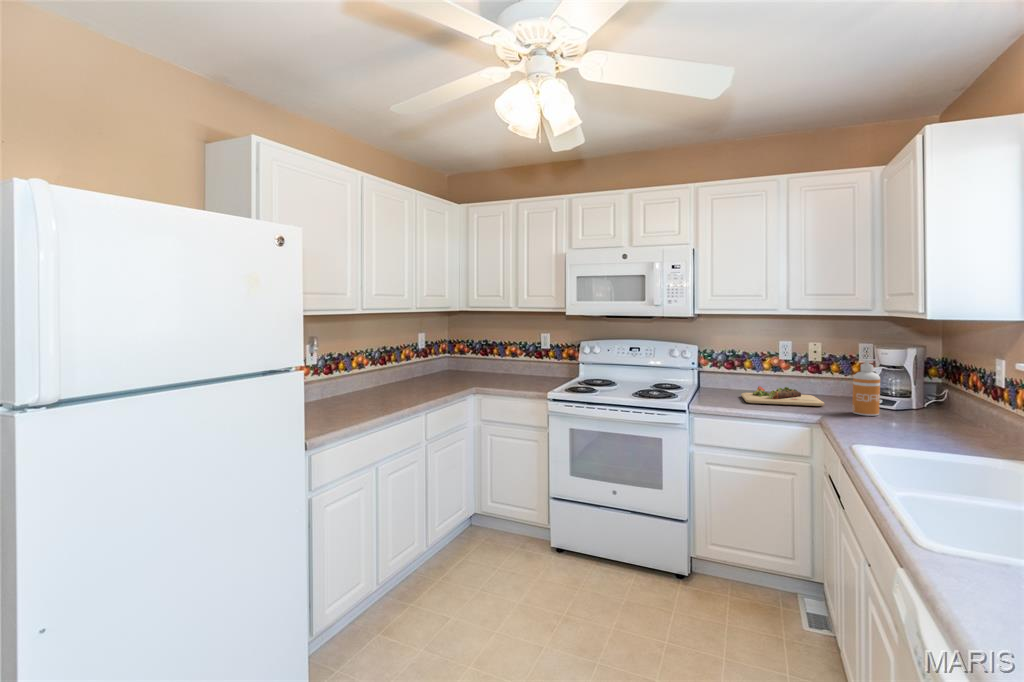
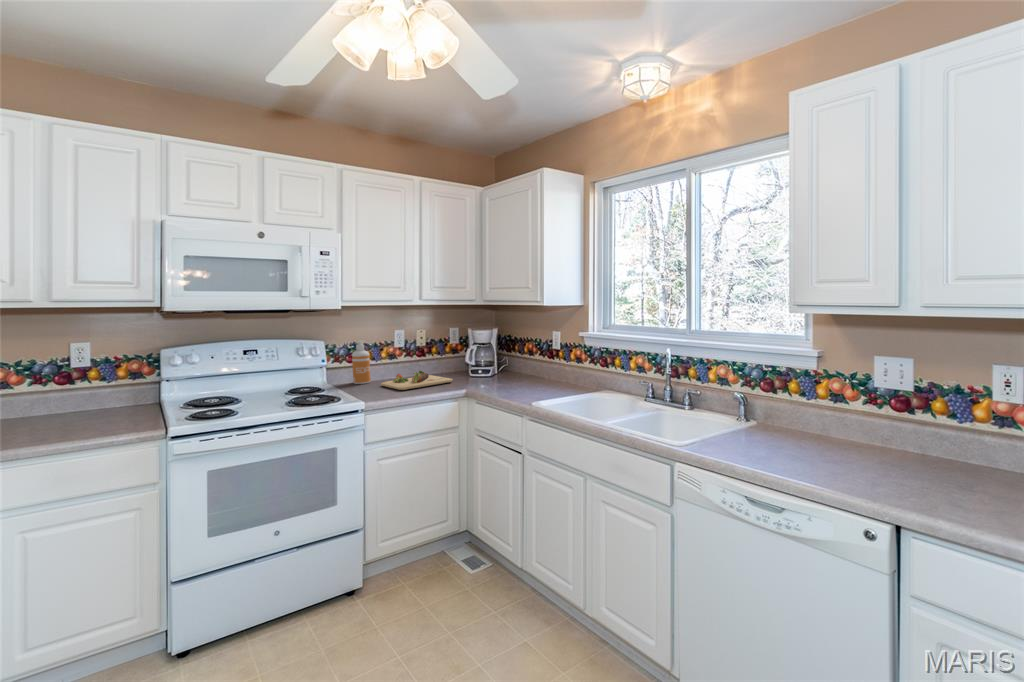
soap dispenser: present [852,359,880,416] -> present [352,341,371,384]

